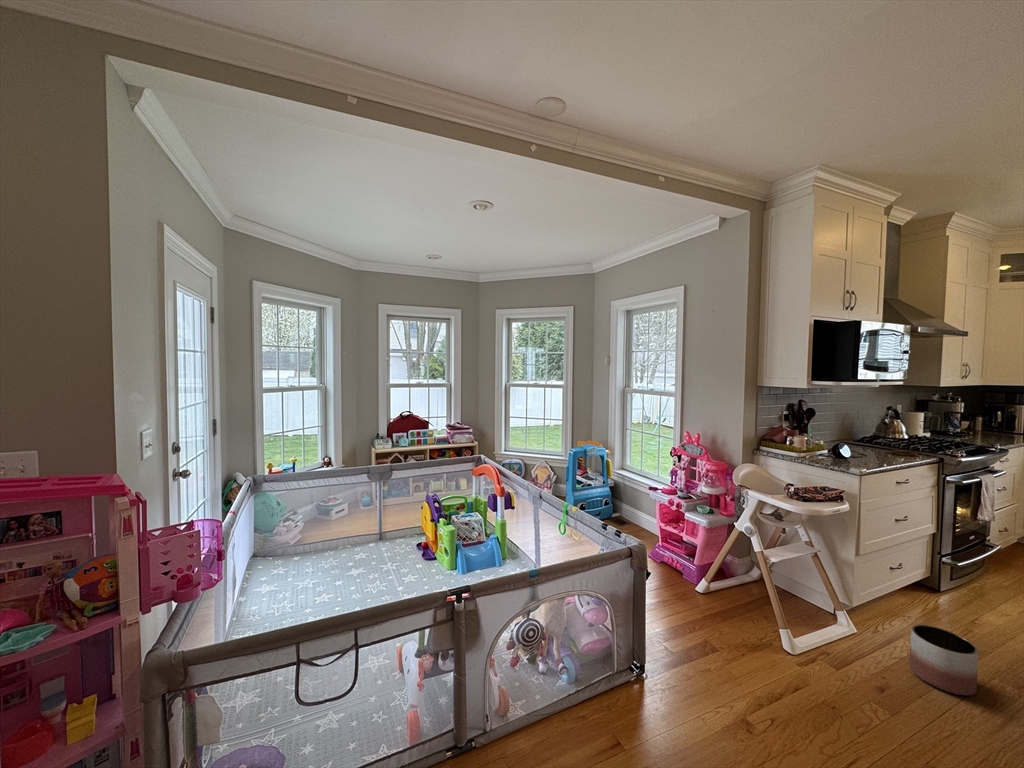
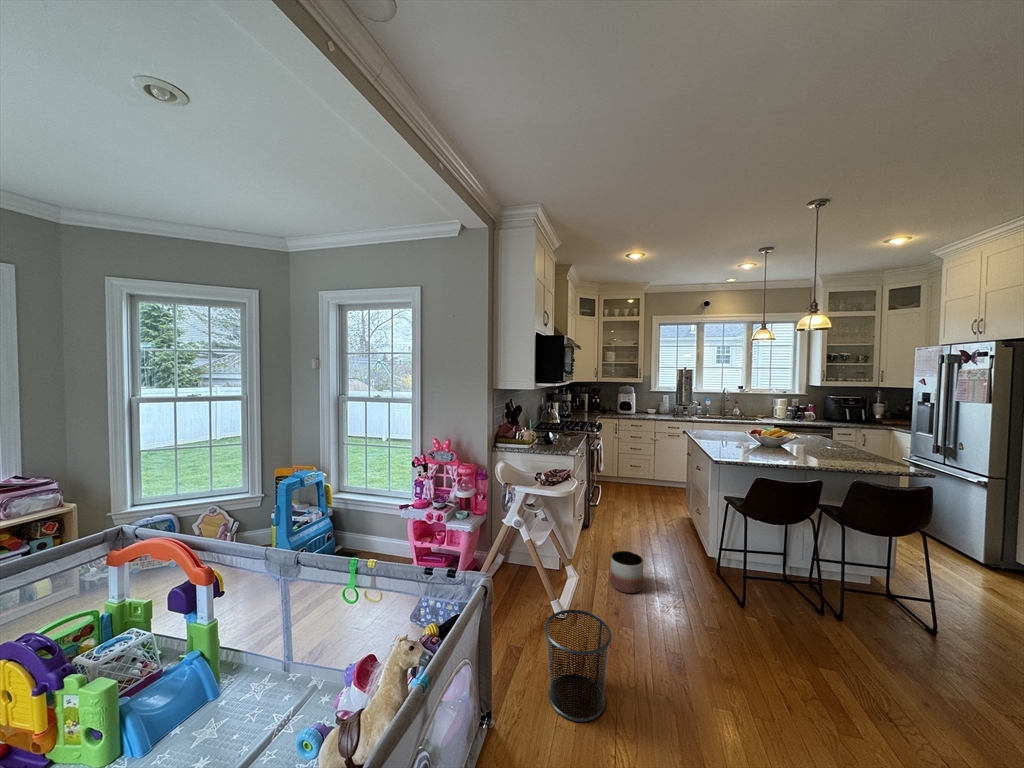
waste bin: none [708,615,792,736] -> present [544,610,612,722]

